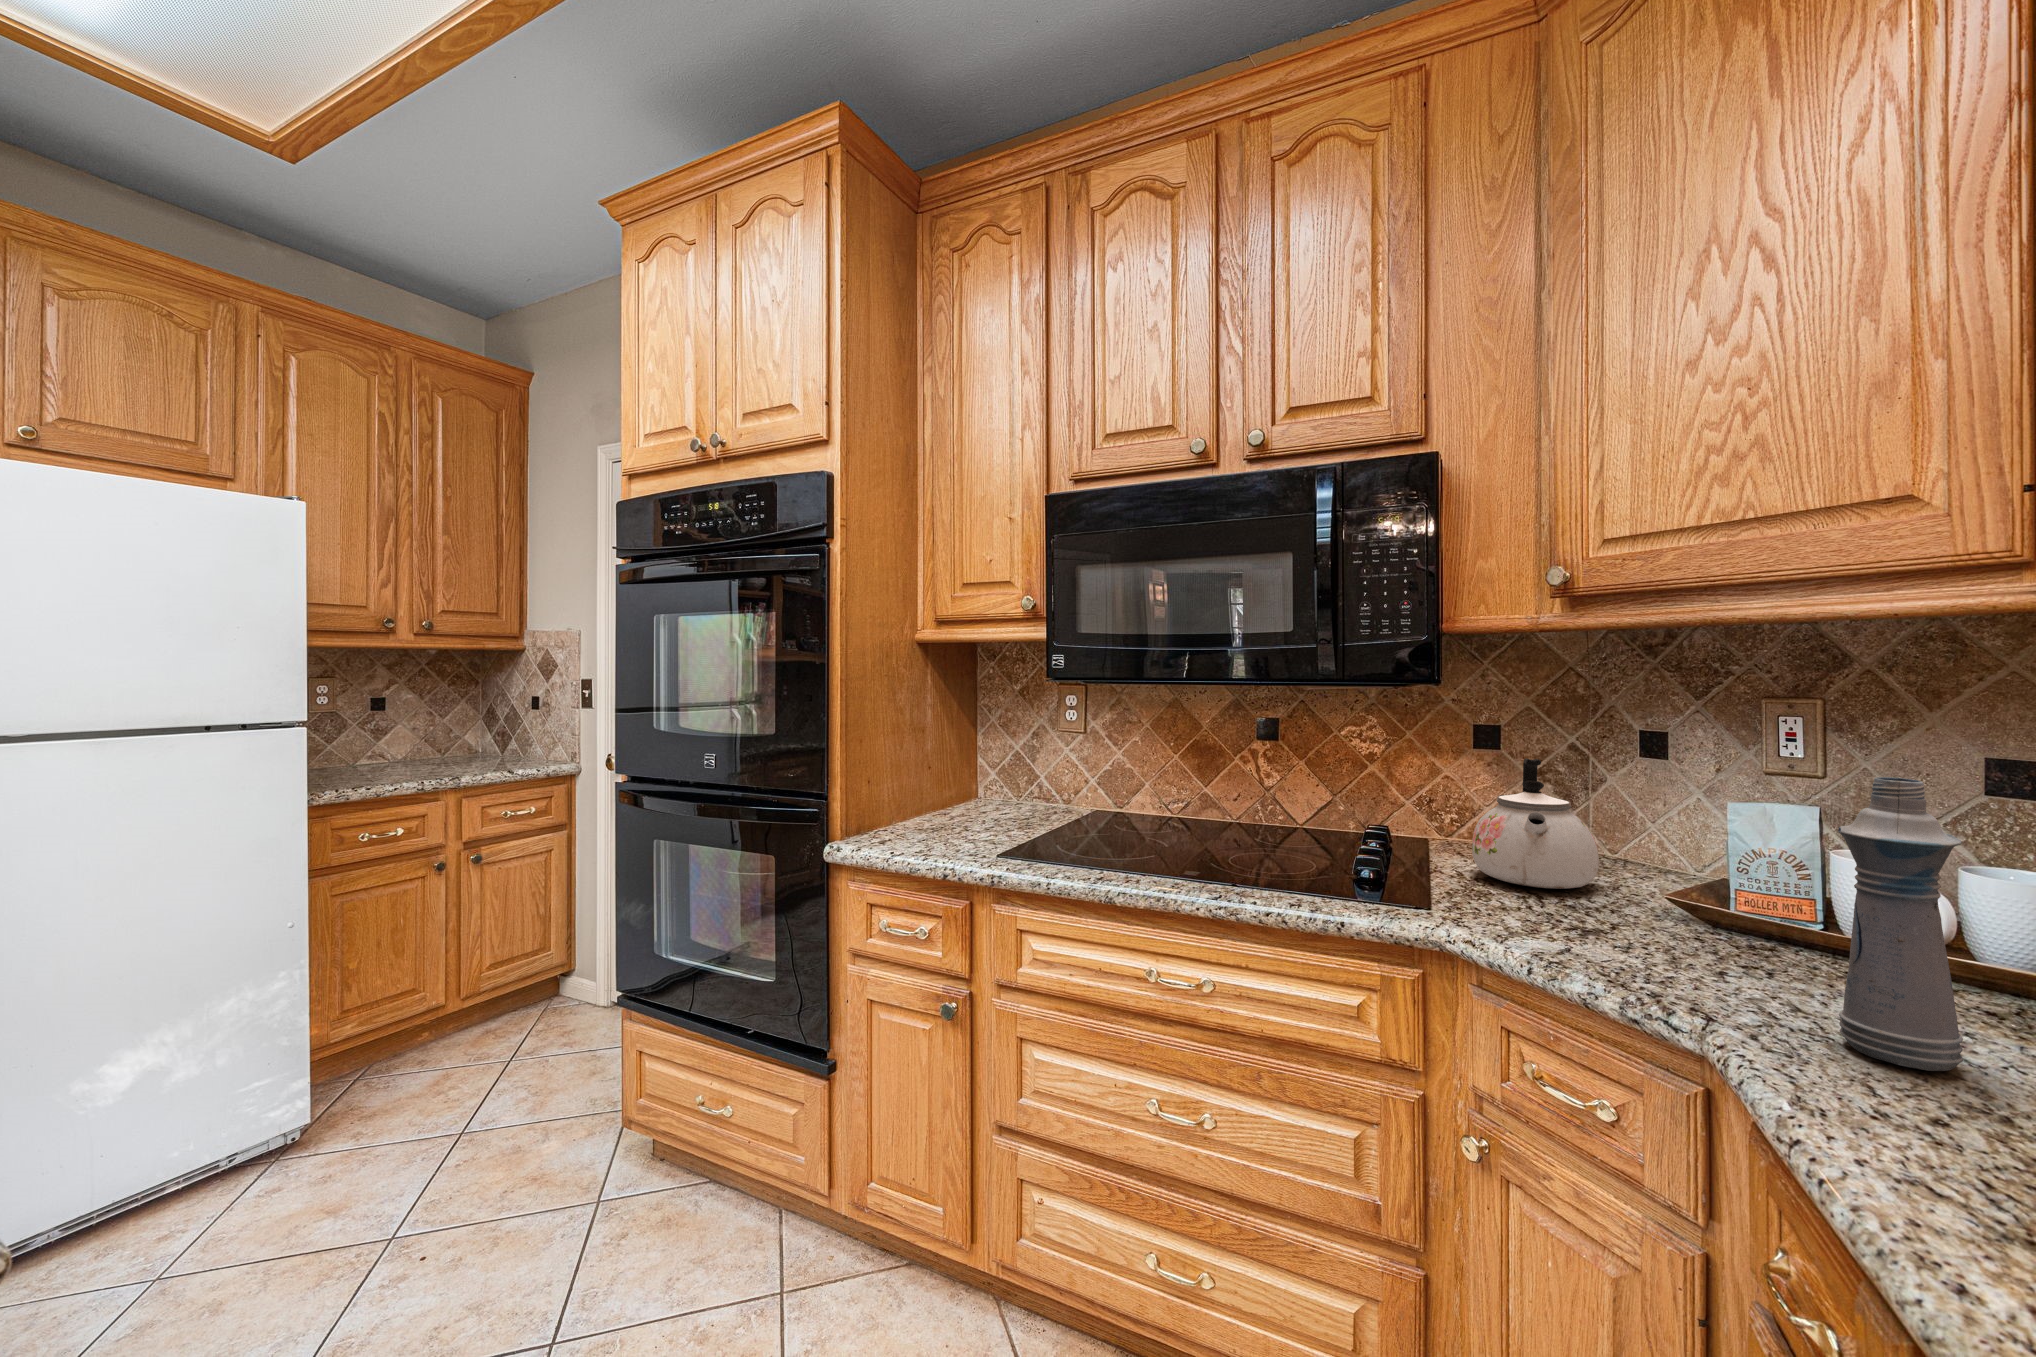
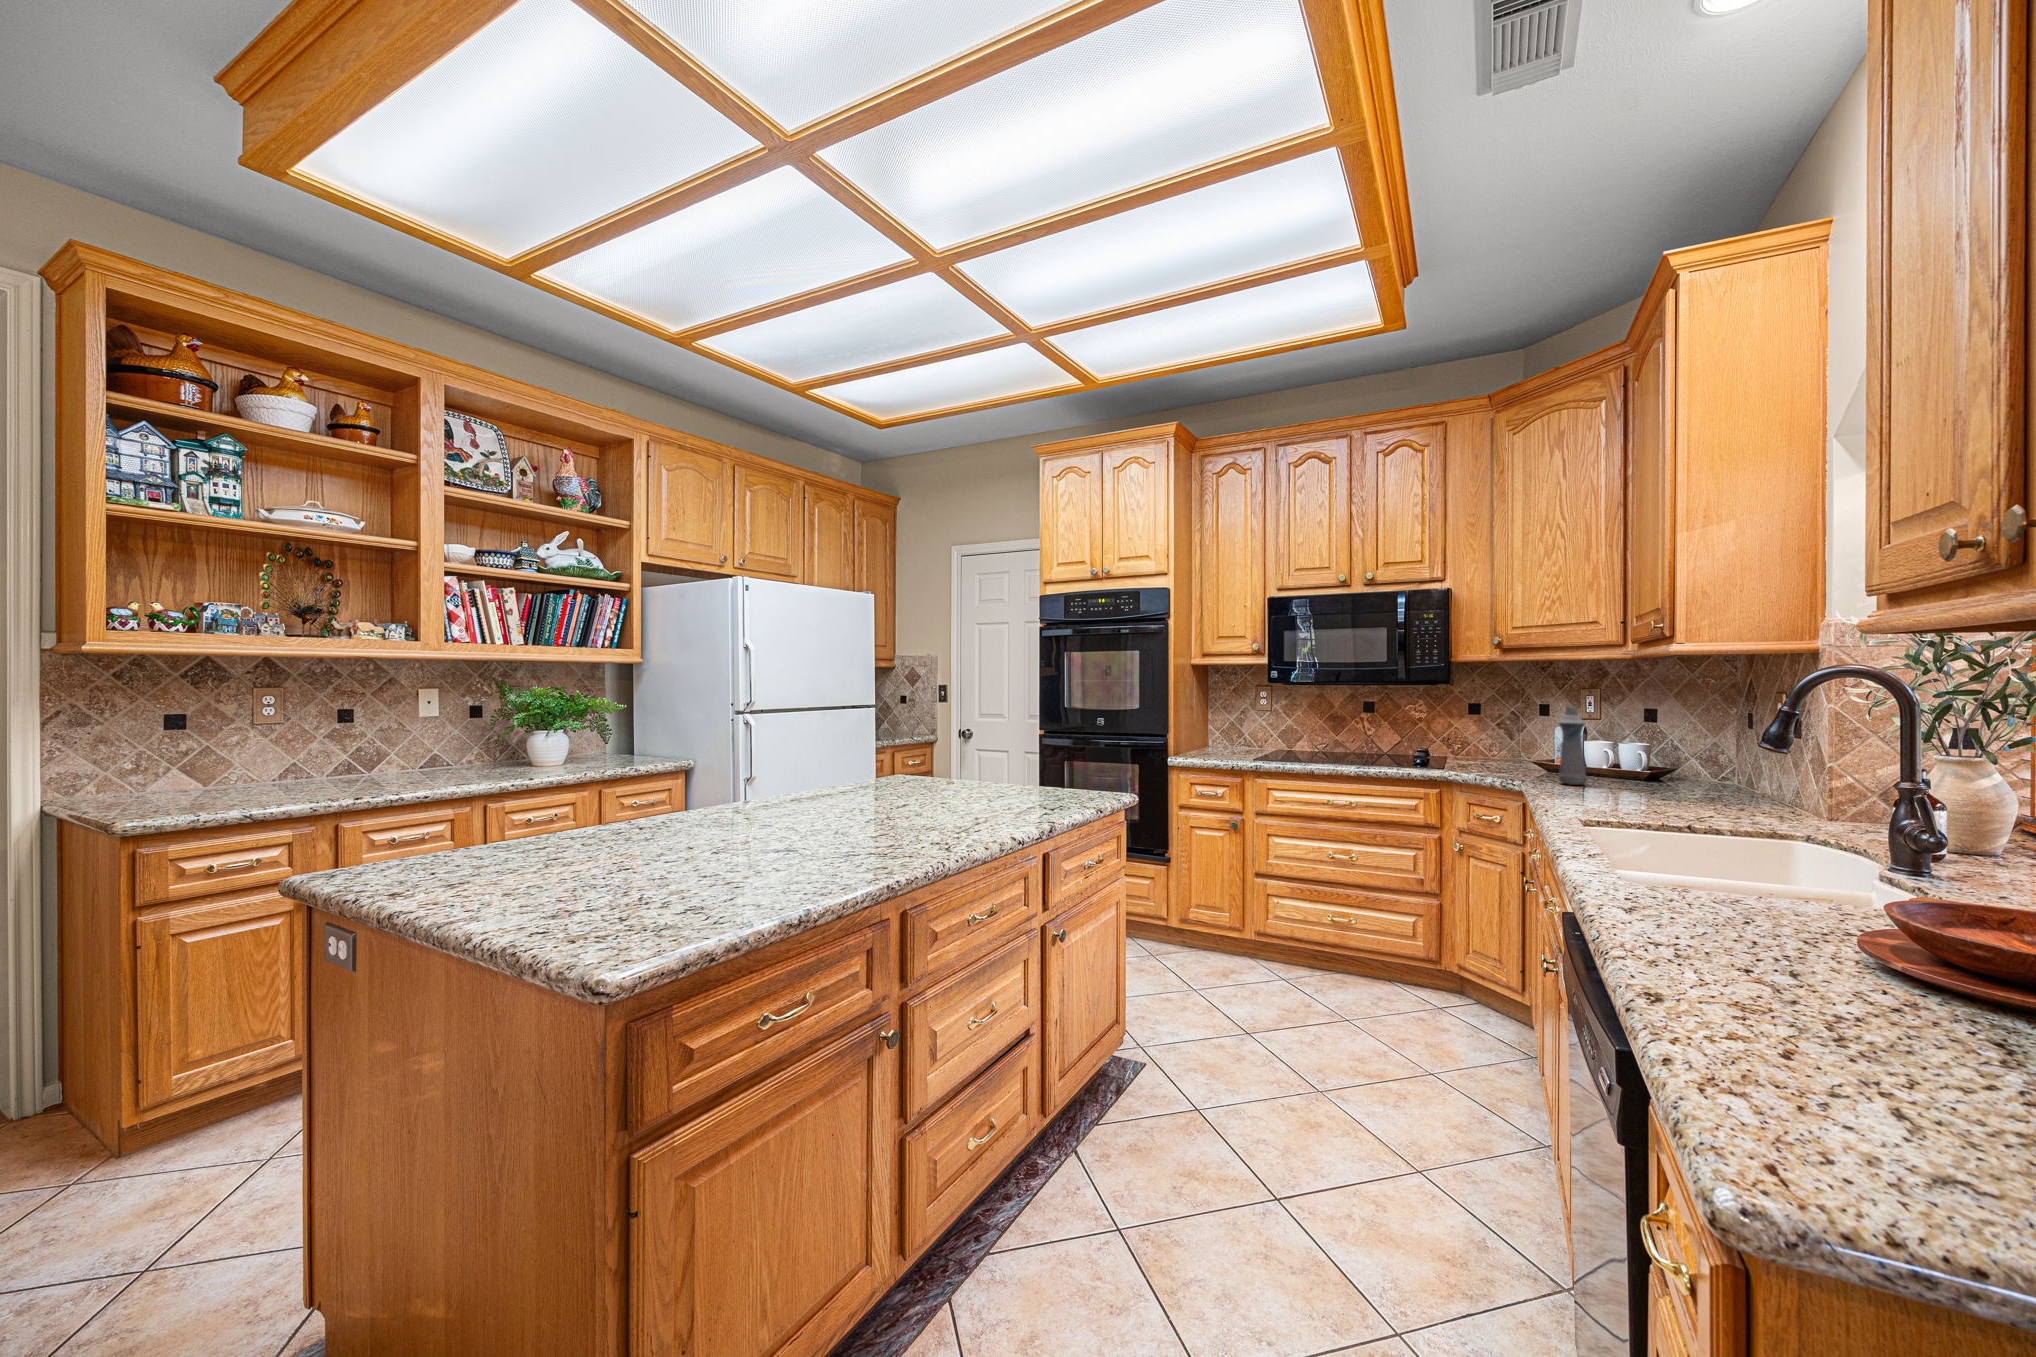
kettle: present [1472,758,1599,889] -> none [1464,714,1514,765]

